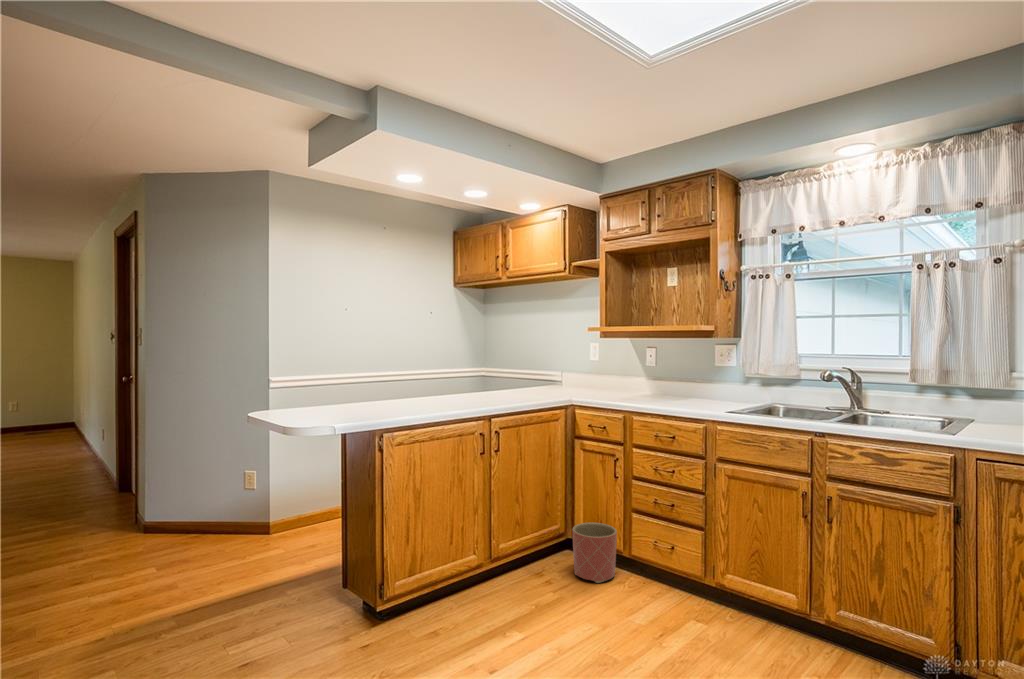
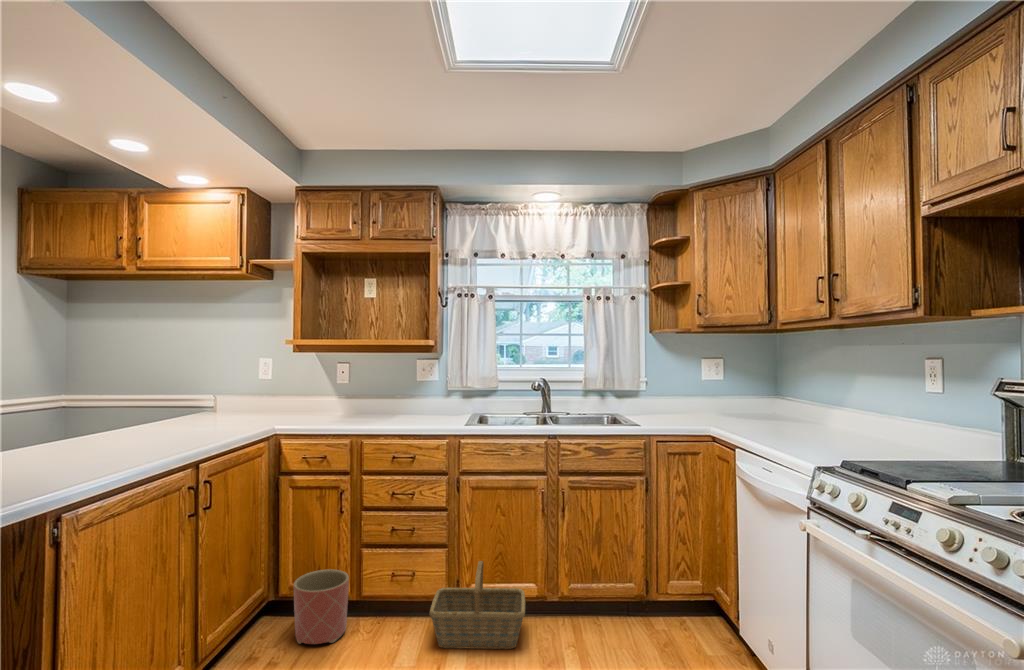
basket: none [667,552,778,648] -> present [430,561,525,649]

